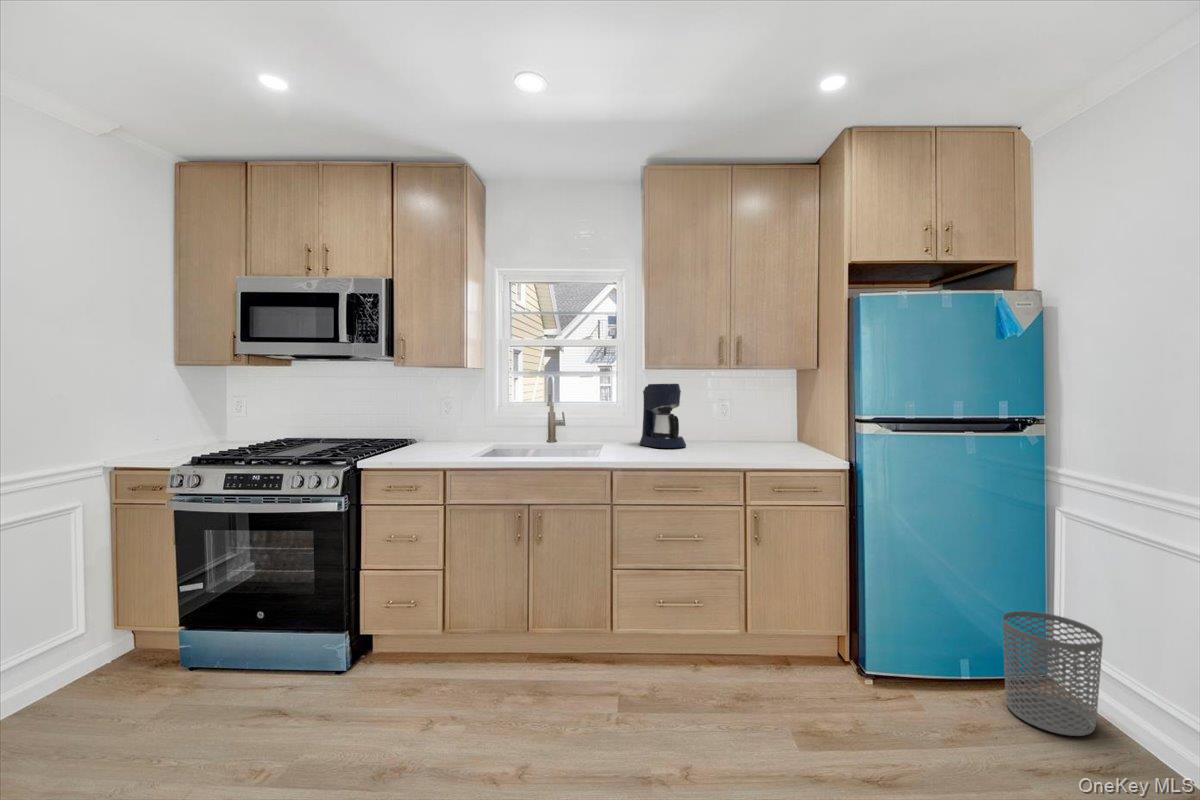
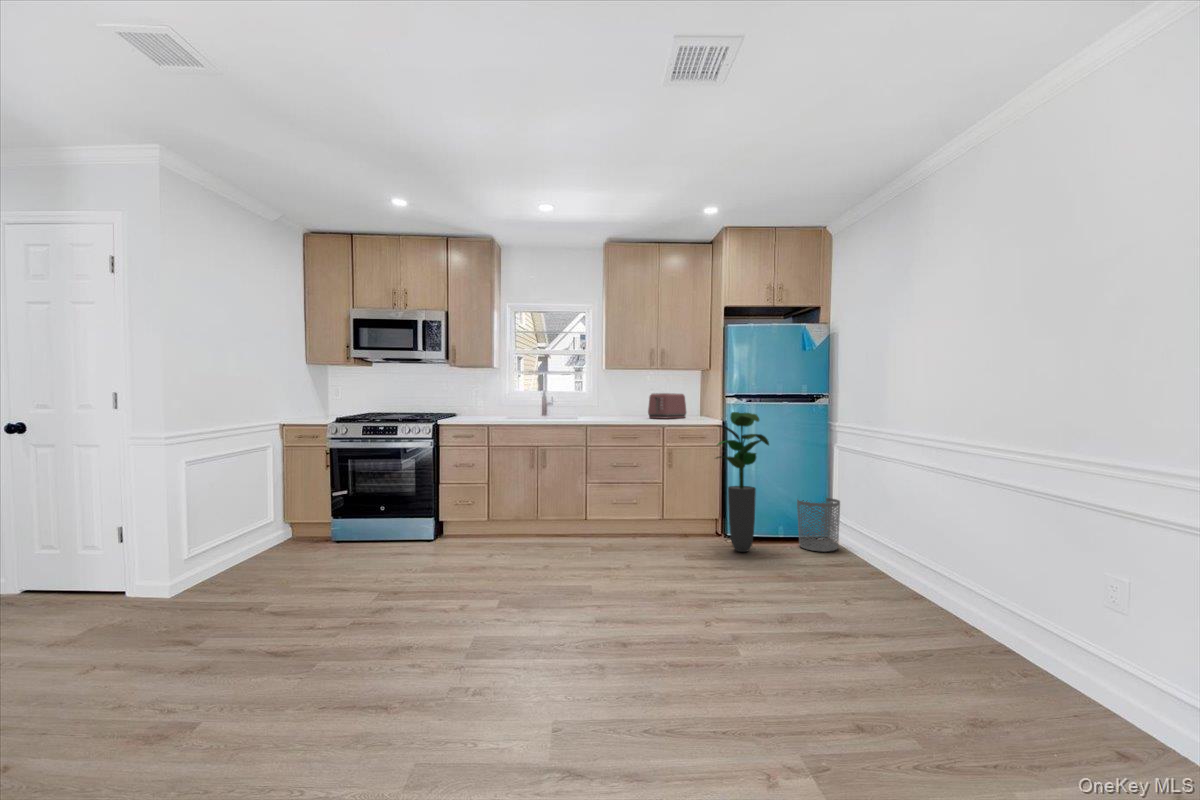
coffee maker: present [640,384,686,448] -> none [602,377,631,417]
toaster: none [715,411,778,456] -> present [648,393,686,418]
potted plant: none [837,454,972,731] -> present [716,412,769,552]

